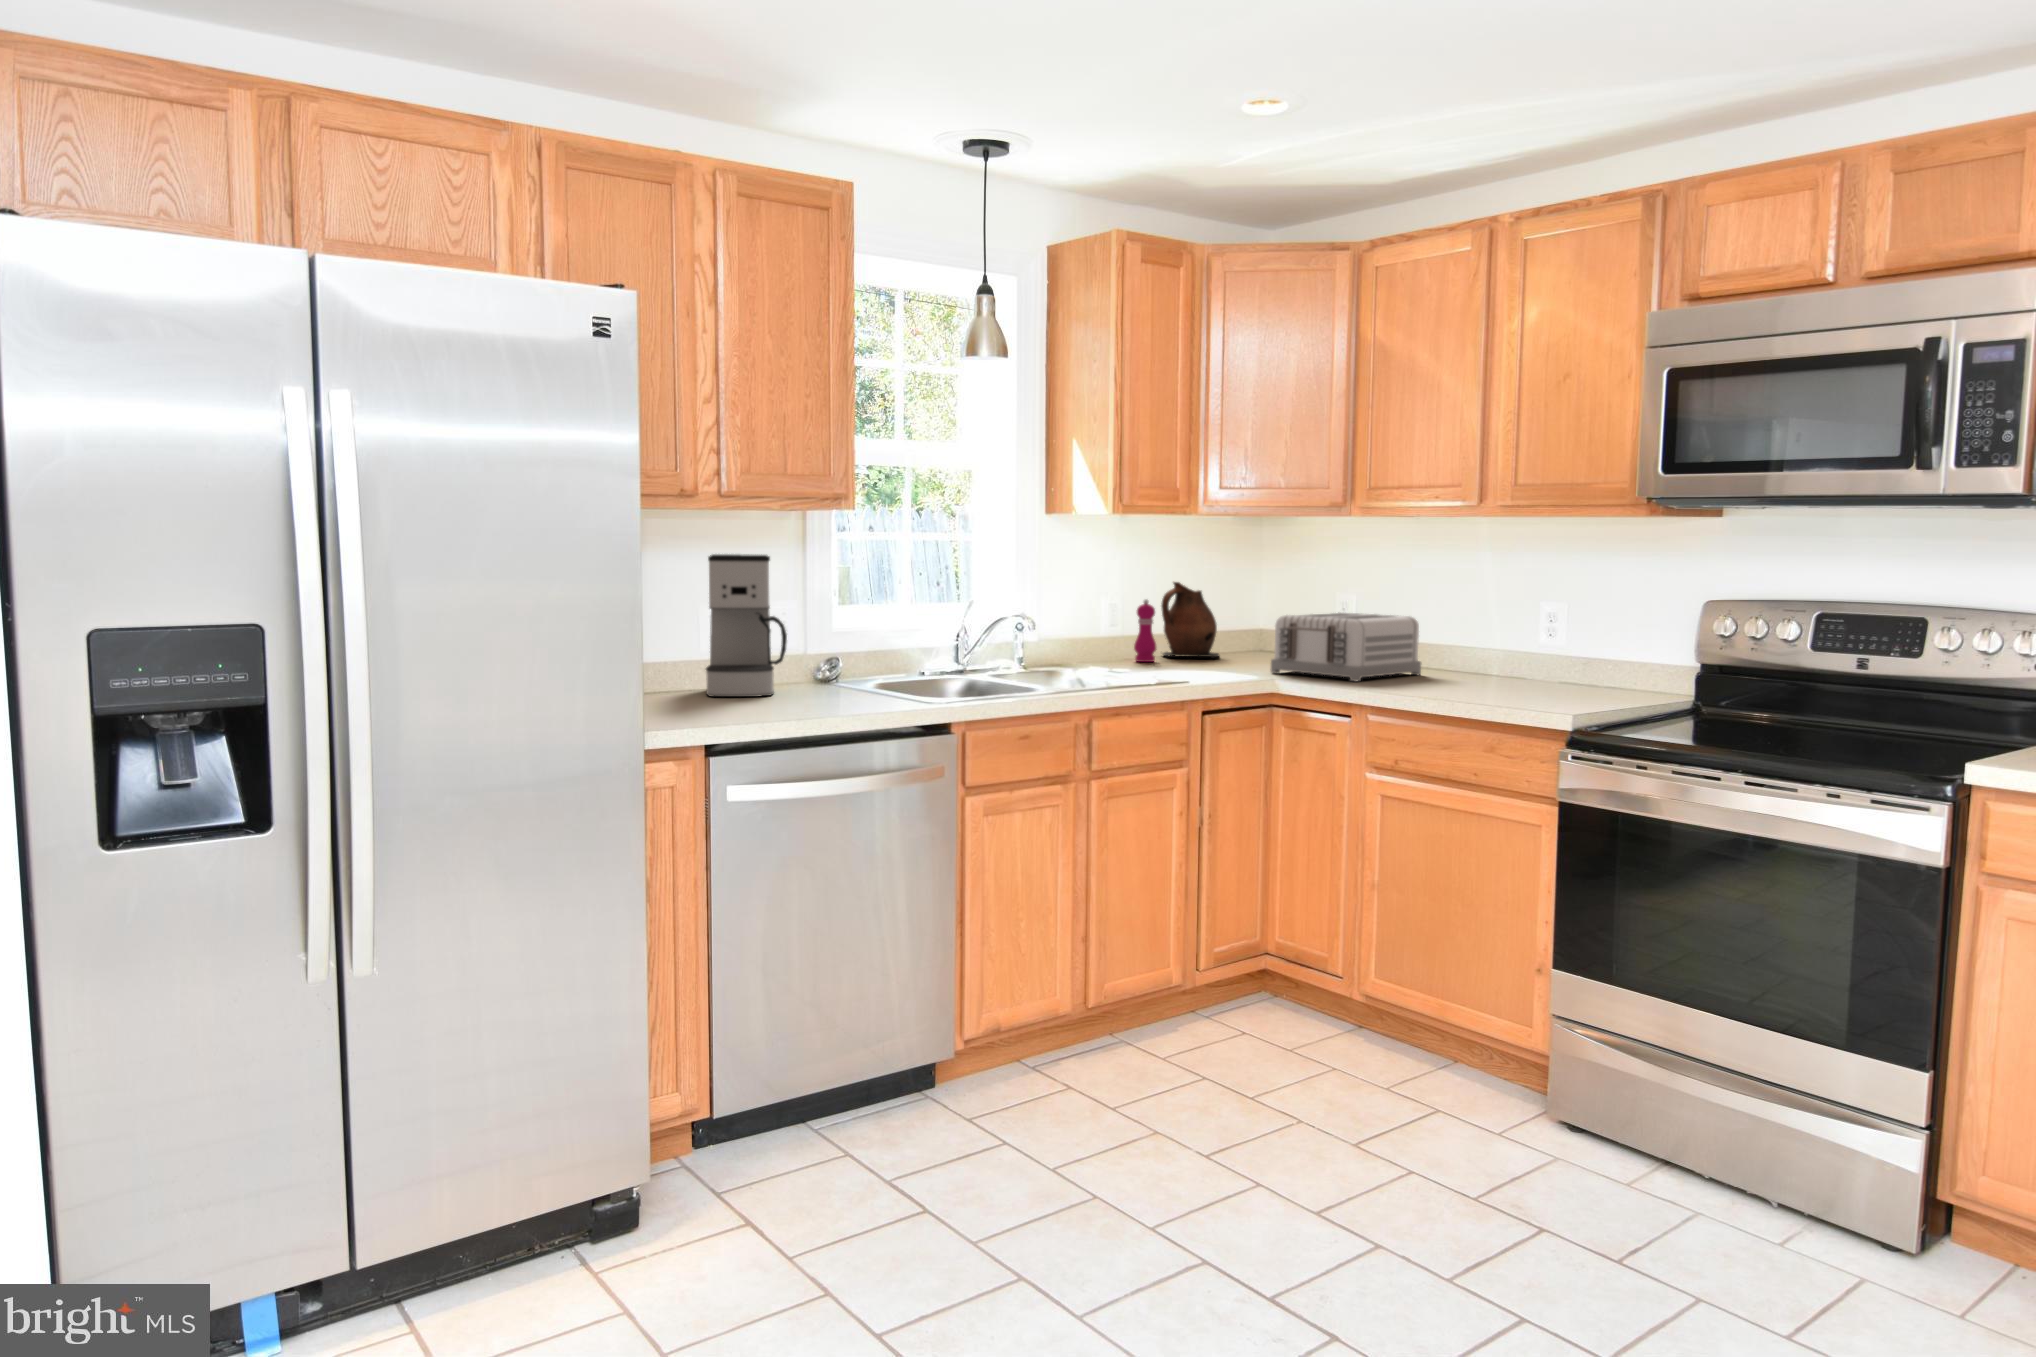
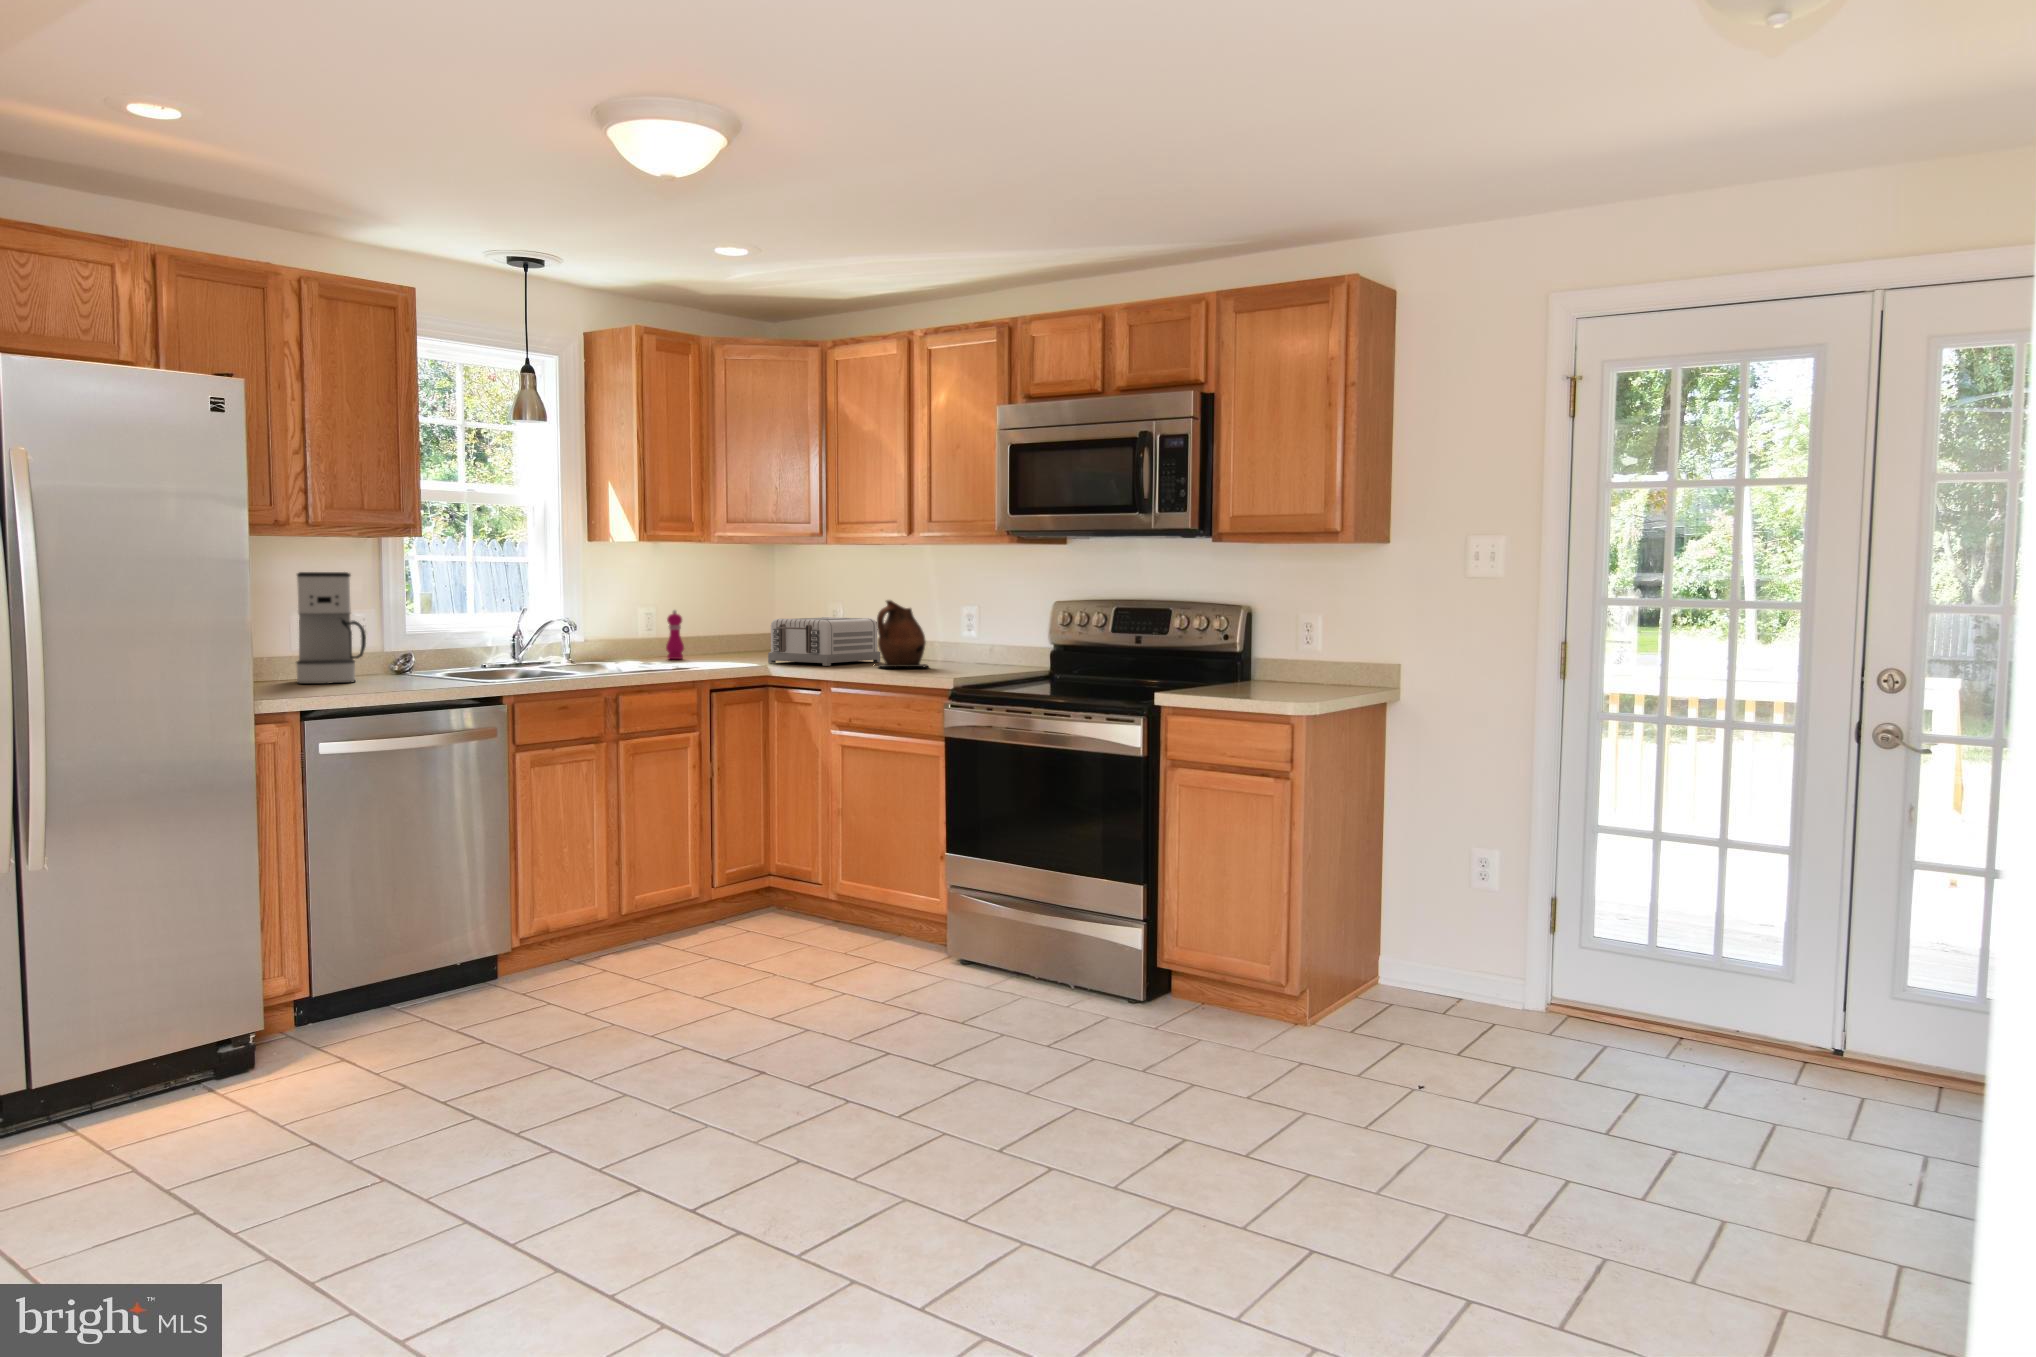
ceramic pitcher: present [1161,582,1219,657] -> present [877,600,928,667]

